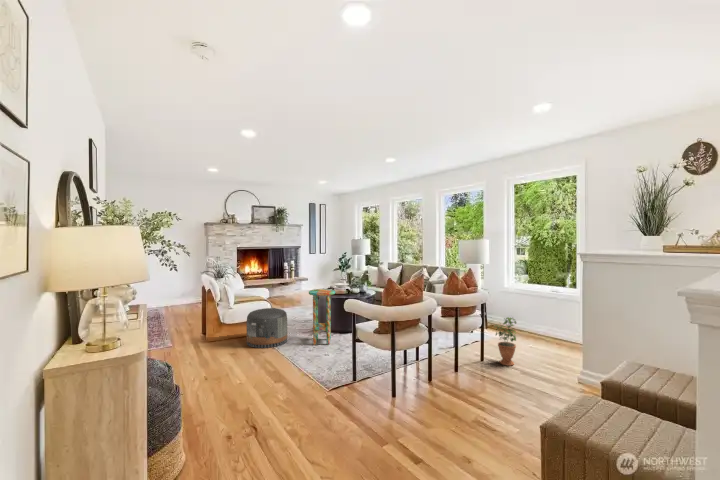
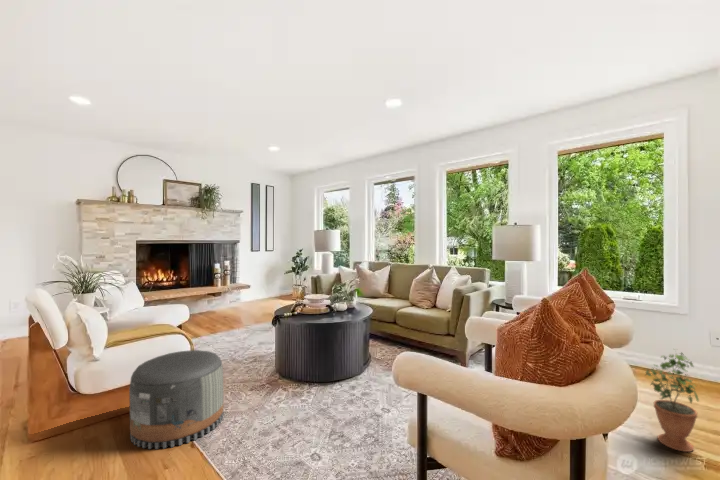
side table: present [309,289,335,345] -> none [269,308,322,425]

